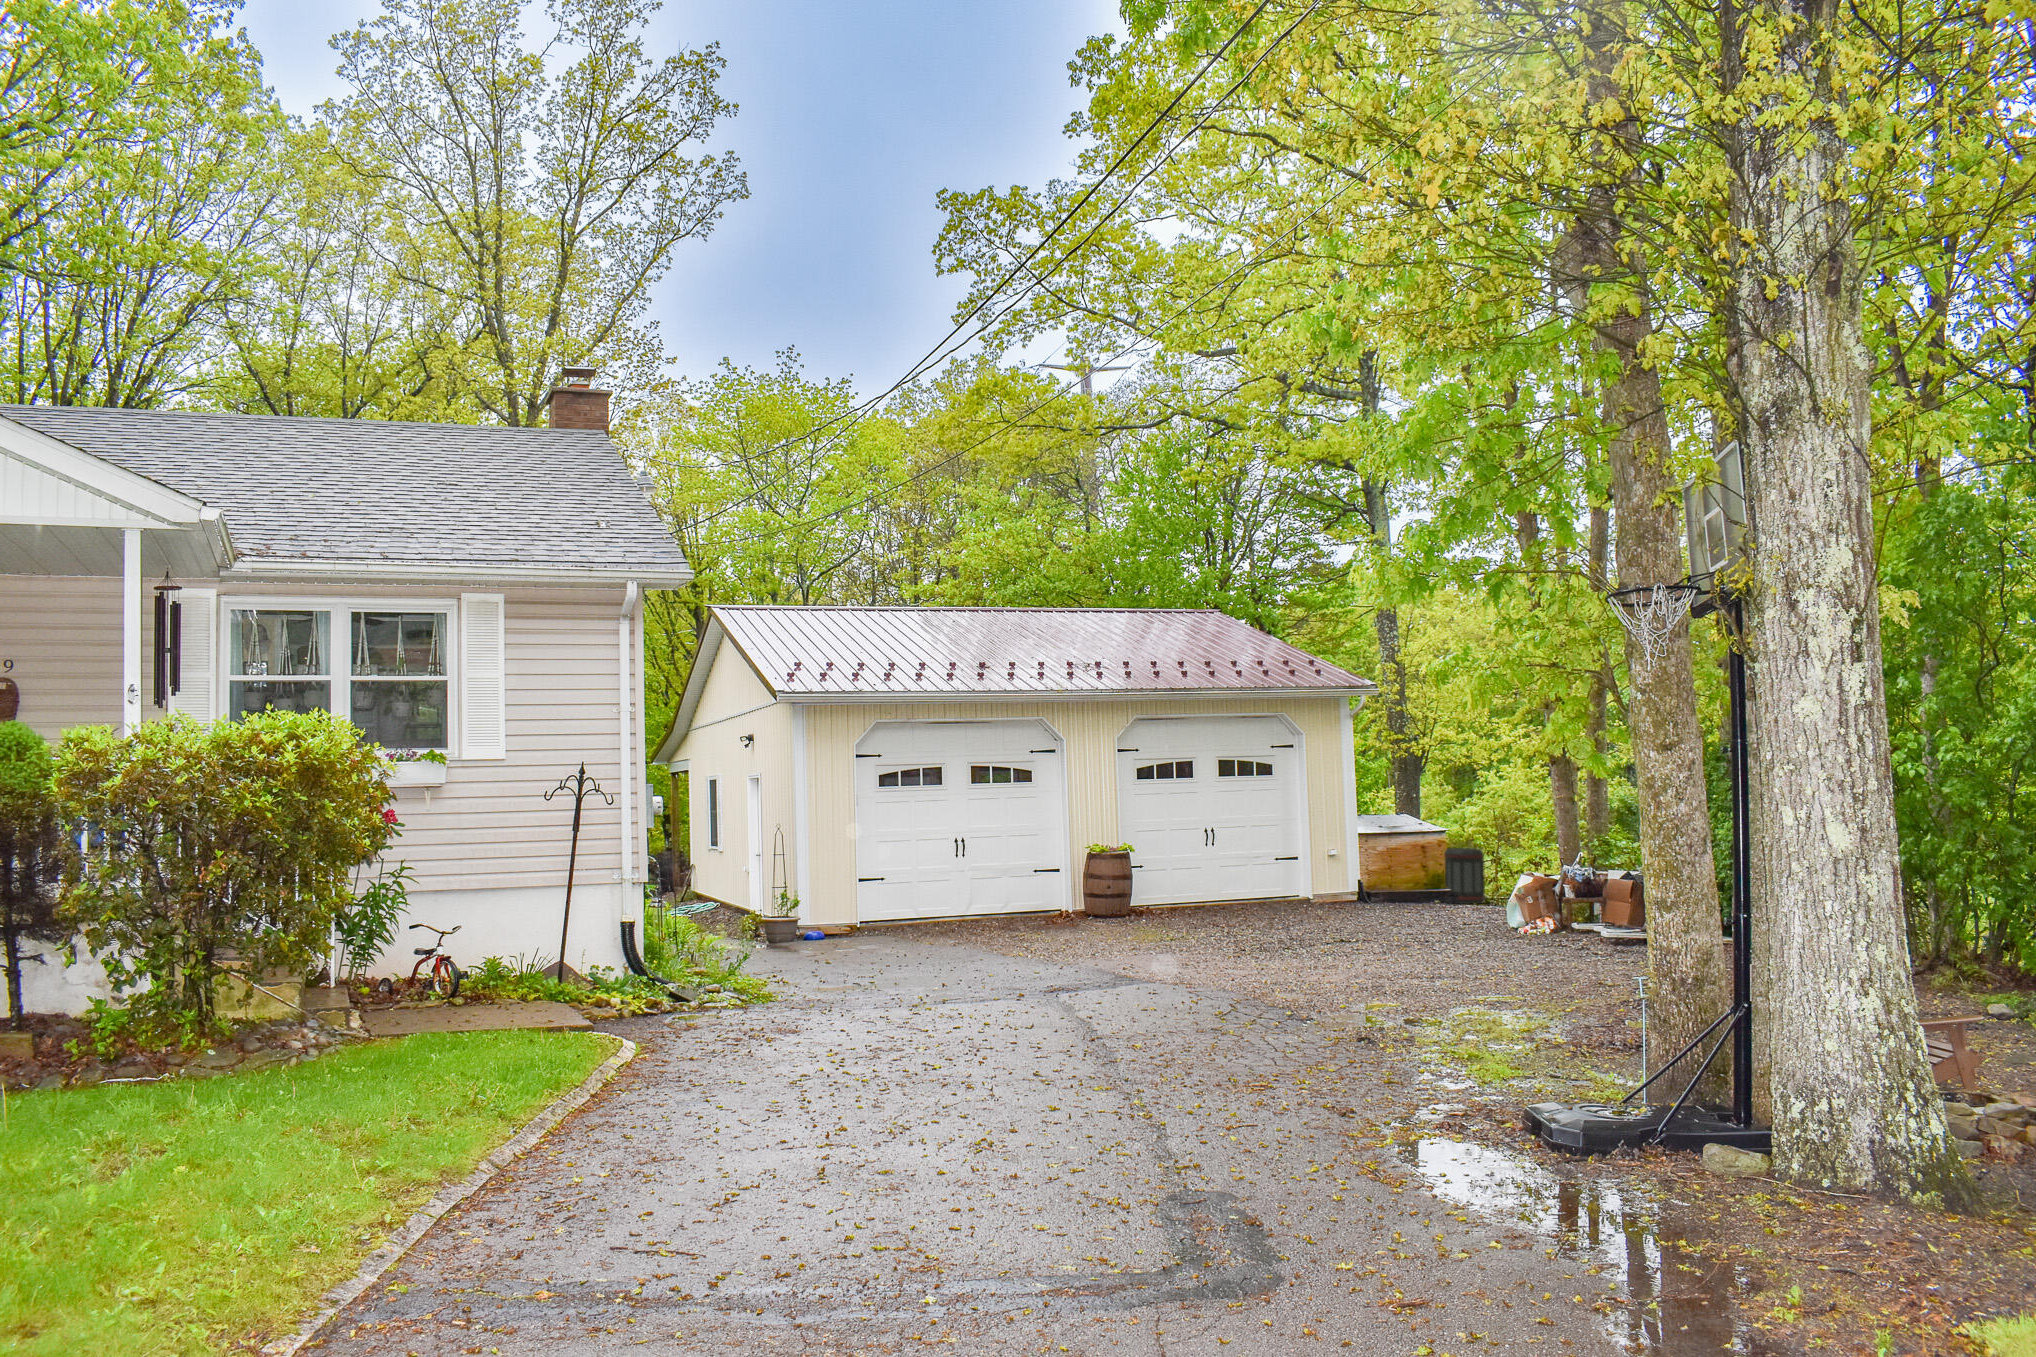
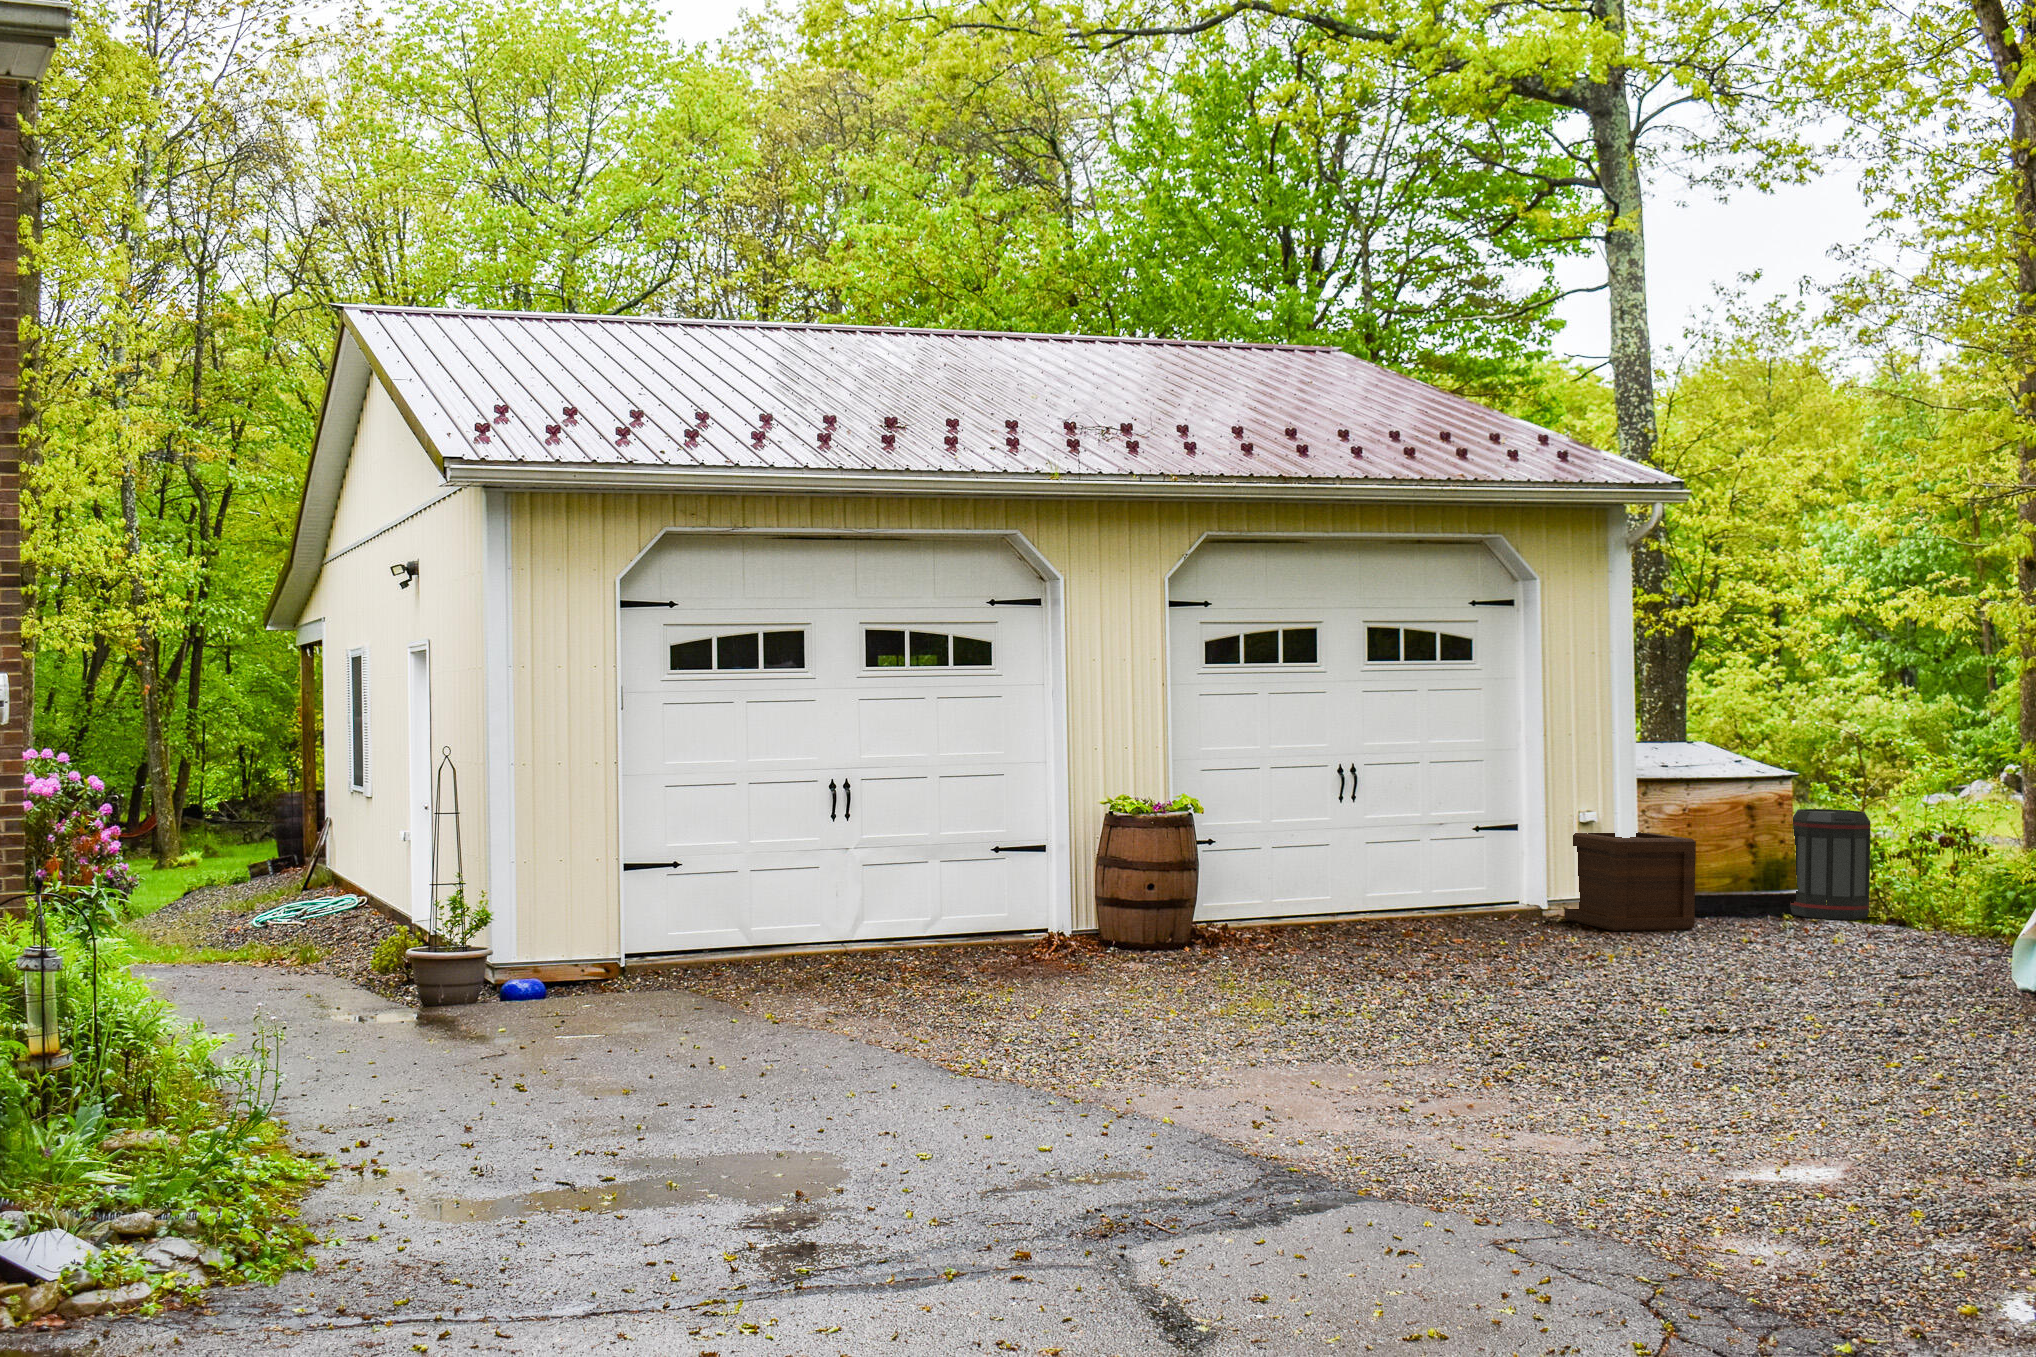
wooden crate: none [1324,860,1388,910] -> present [1564,832,1696,931]

